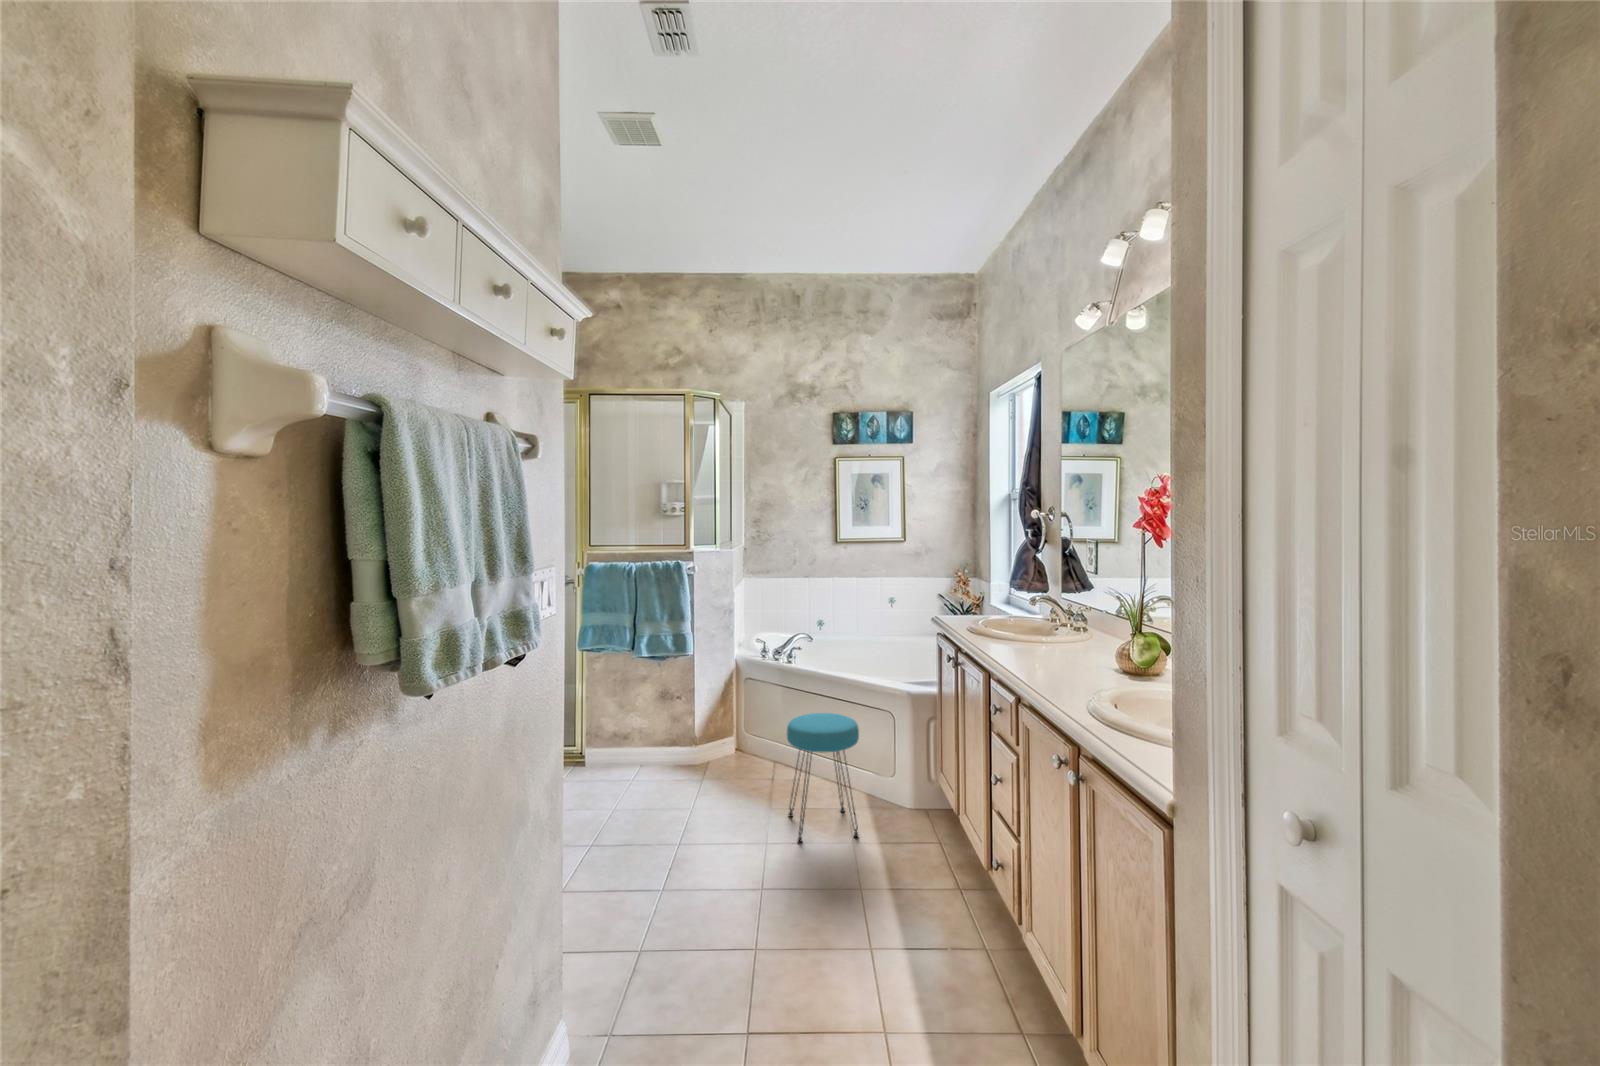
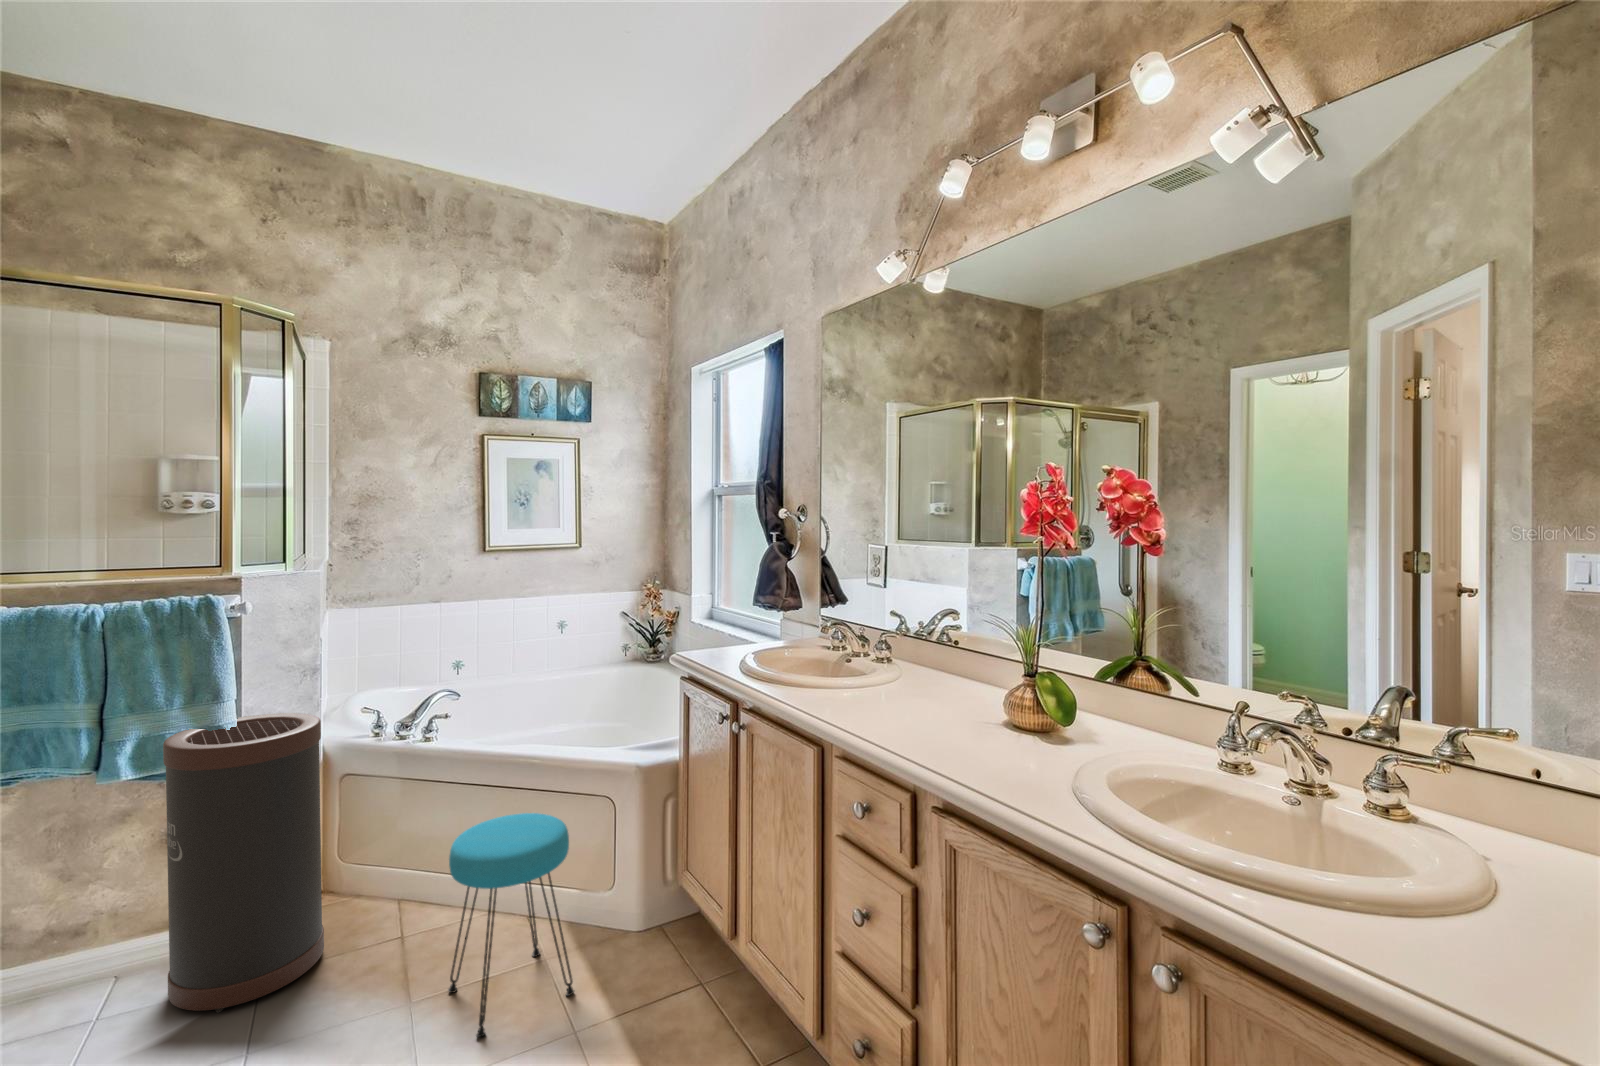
trash can: none [658,633,730,793] -> present [163,713,324,1013]

